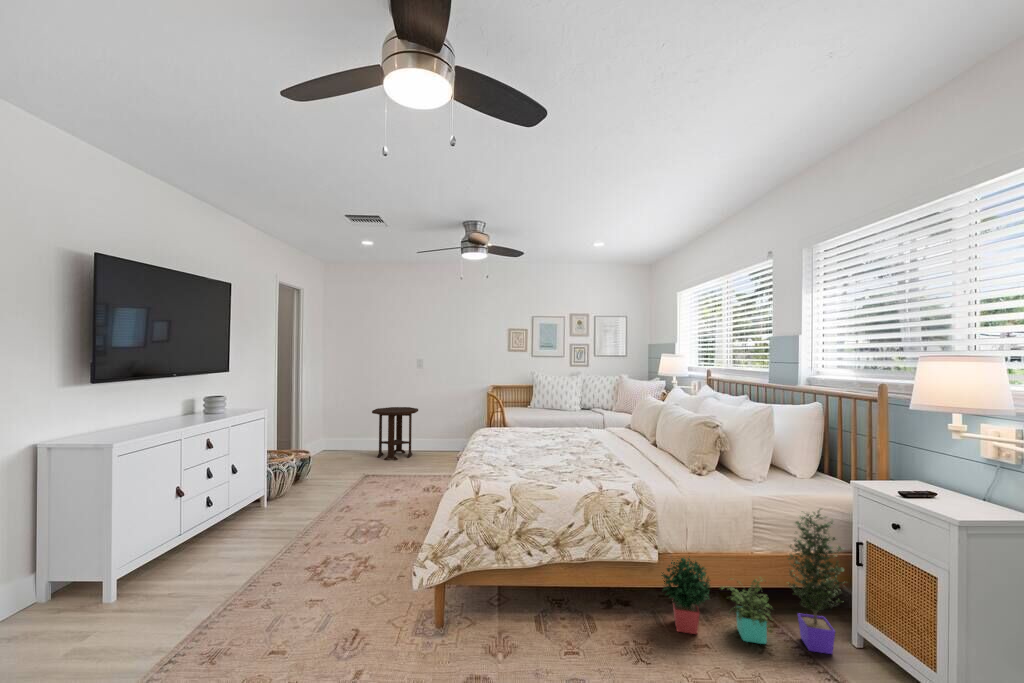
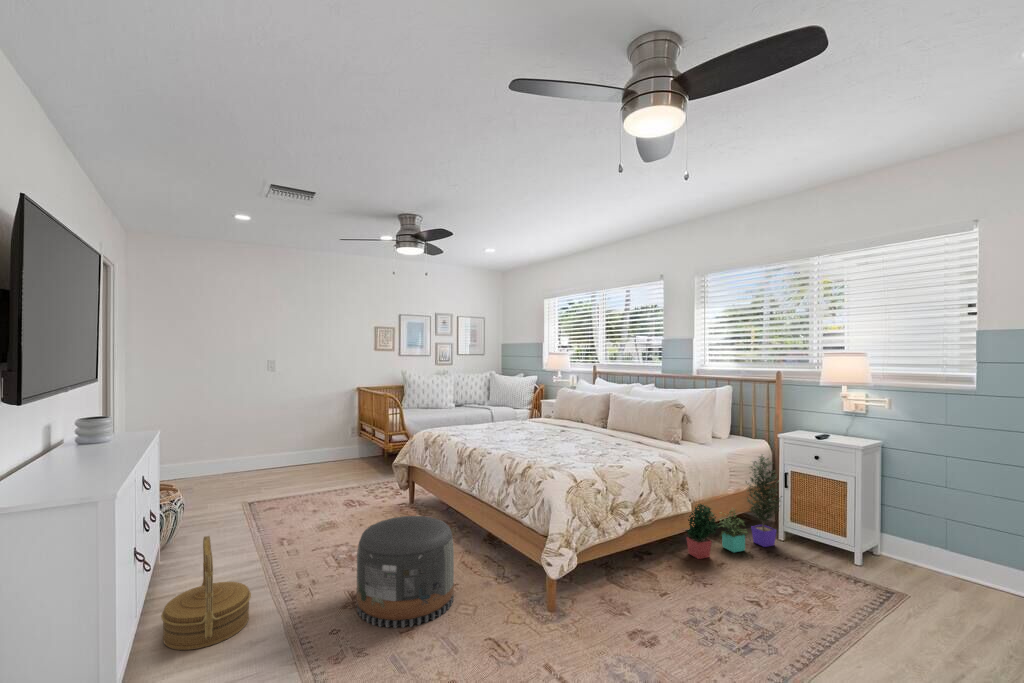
side table: present [372,407,418,460] -> none [207,423,271,494]
woven basket: none [203,484,268,562] -> present [161,536,251,650]
pouf: none [307,497,396,595] -> present [357,516,454,628]

